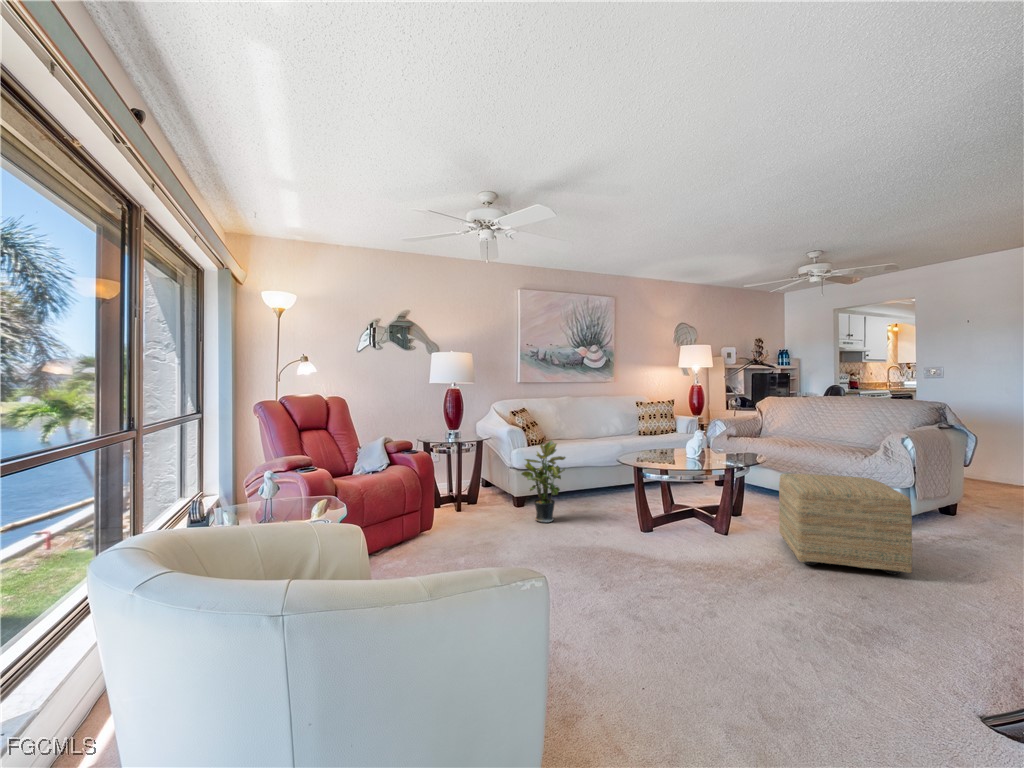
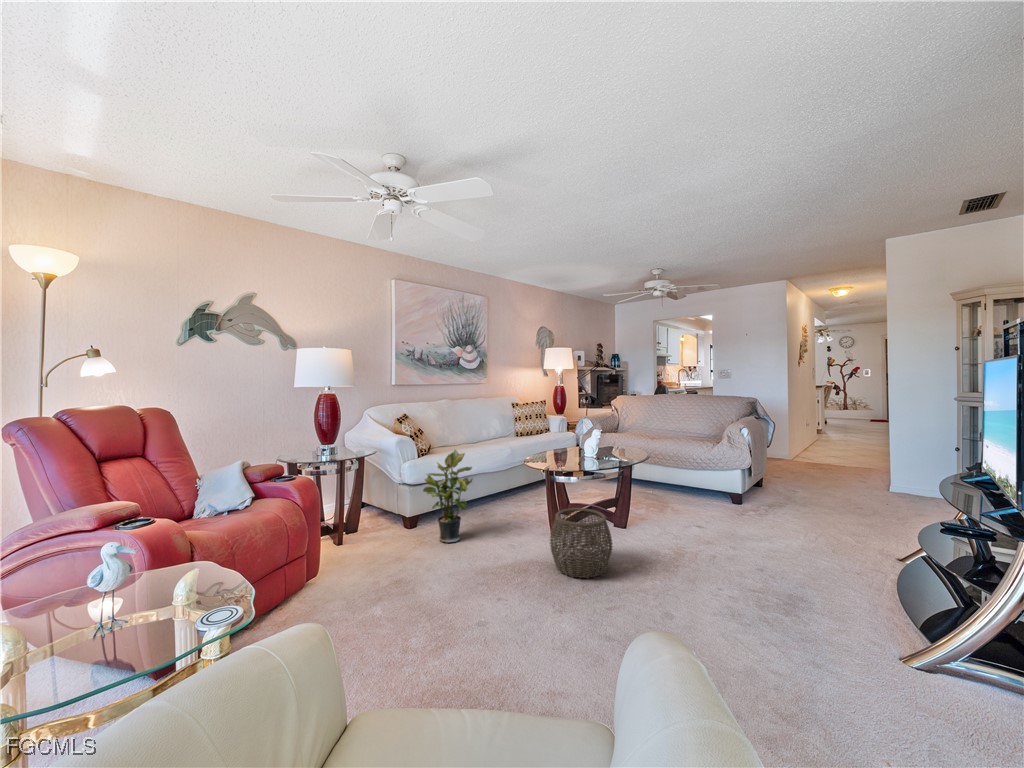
ottoman: present [779,474,912,575] -> none [671,467,789,552]
woven basket: none [619,500,681,565] -> present [550,508,613,578]

